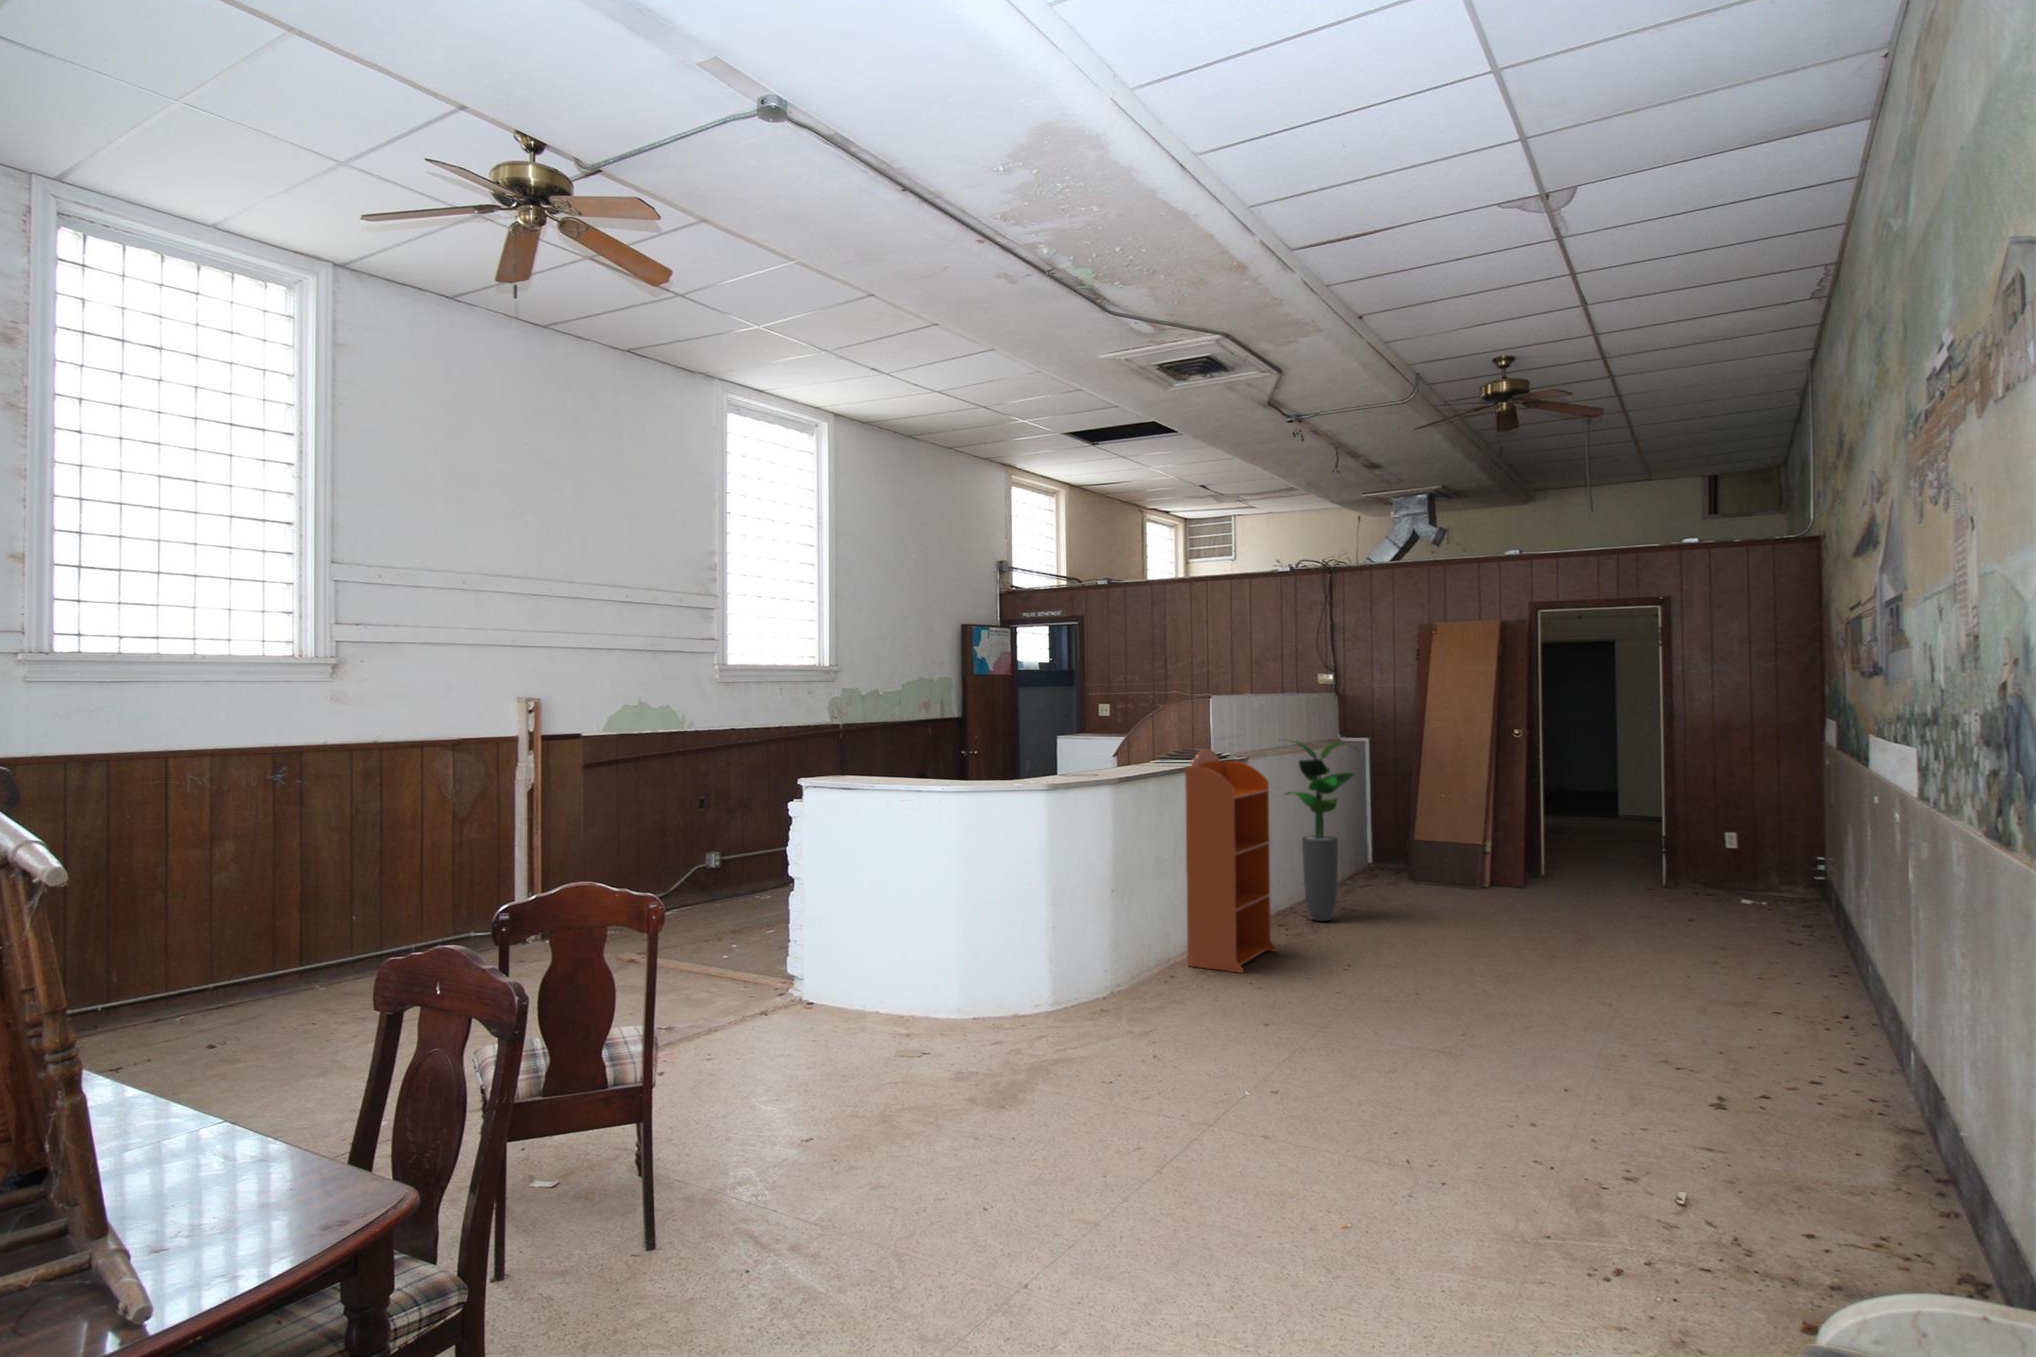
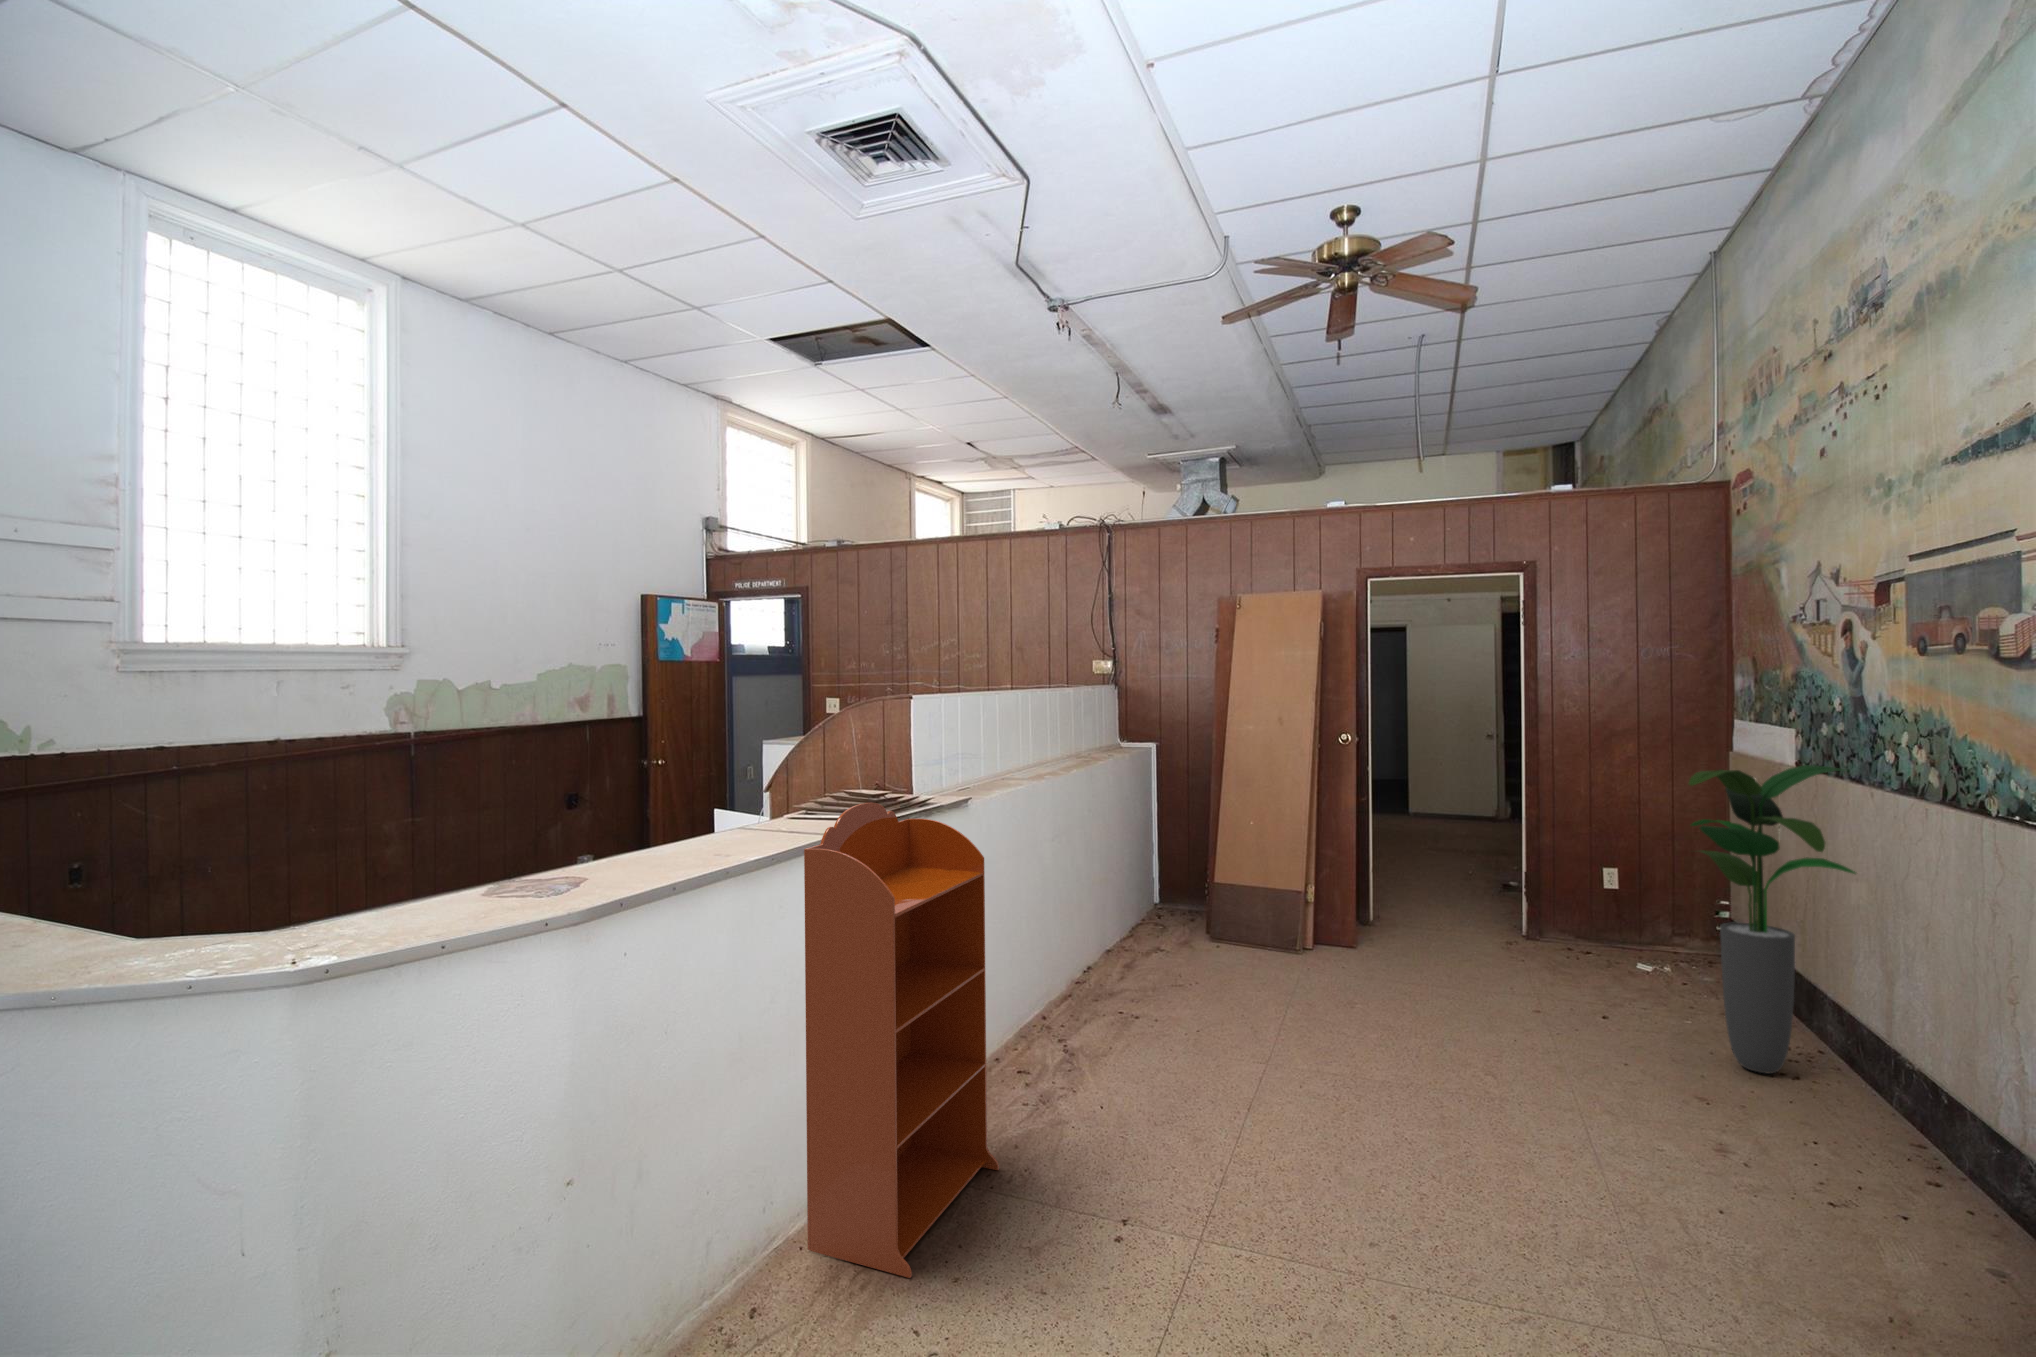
potted plant: present [1279,740,1354,921] -> present [1689,765,1855,1073]

